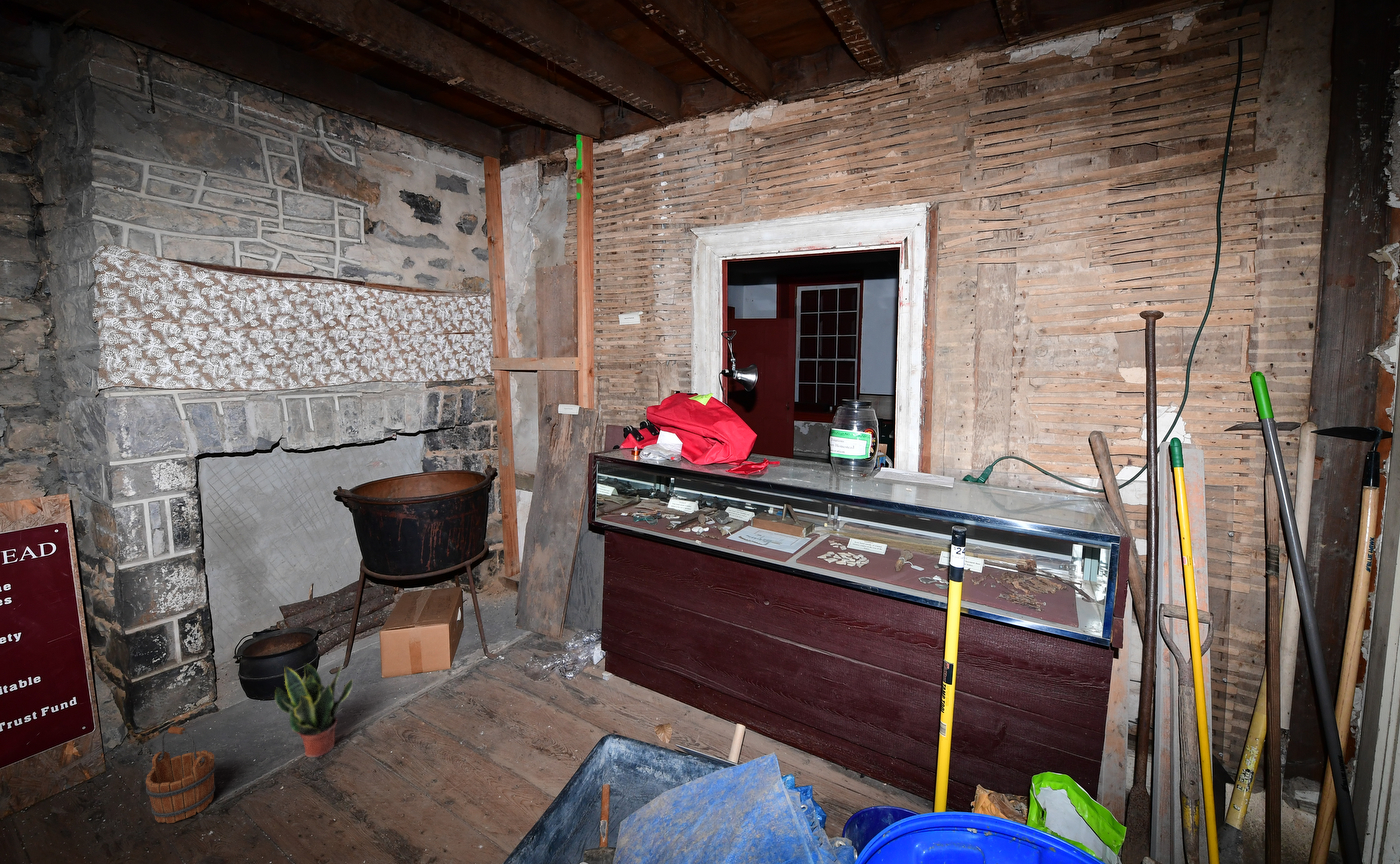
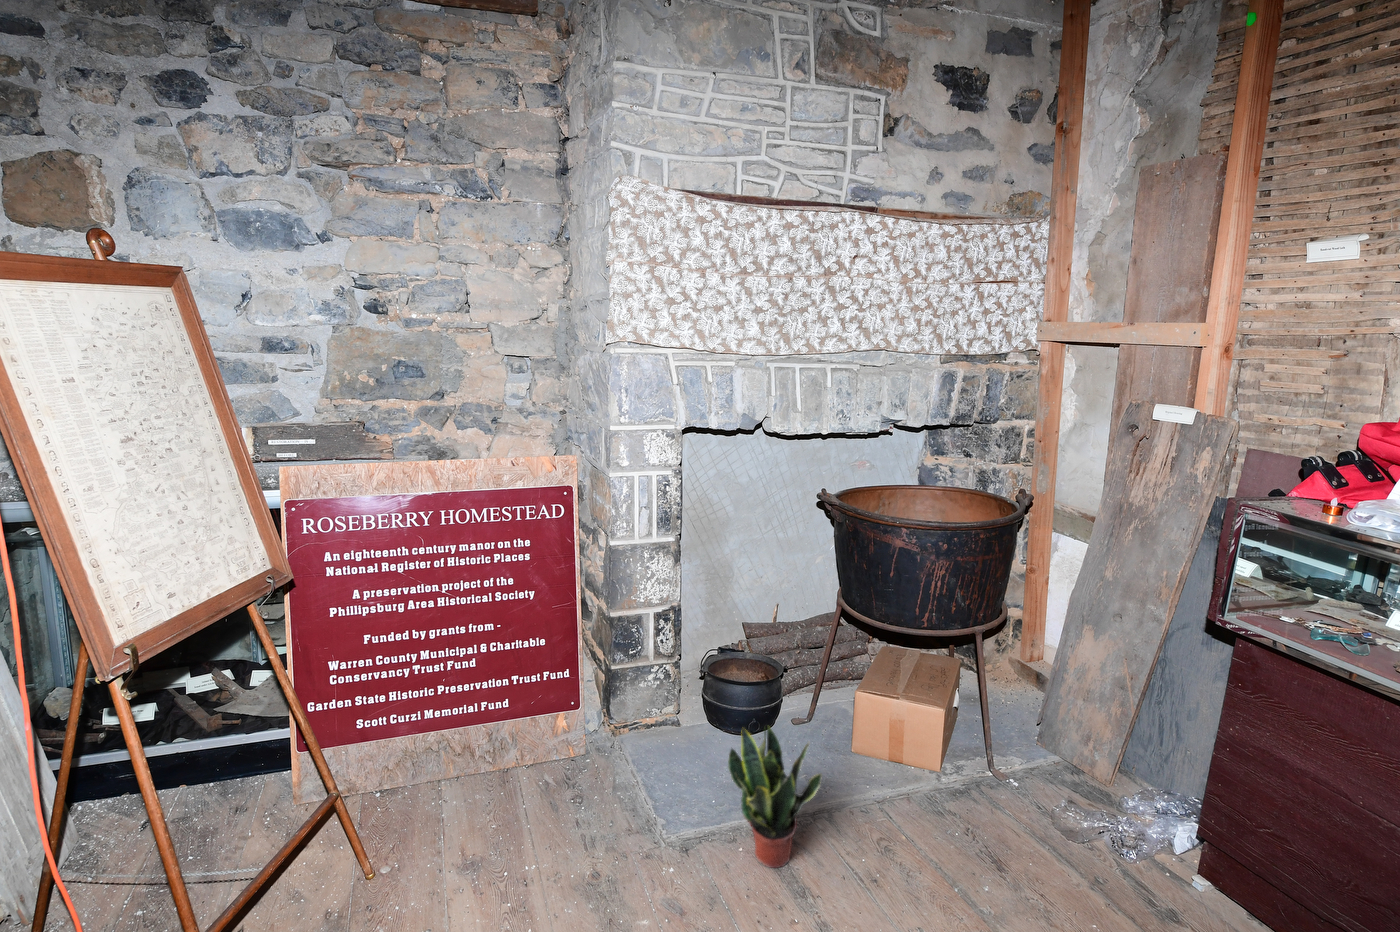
wooden bucket: present [146,726,216,823] -> none [593,761,659,886]

